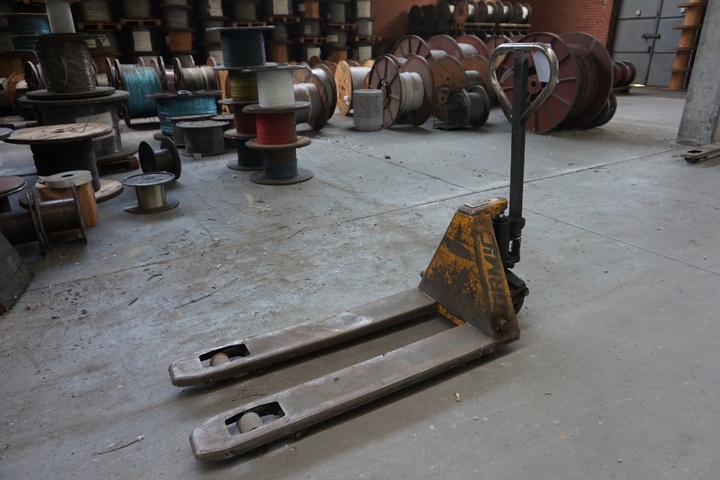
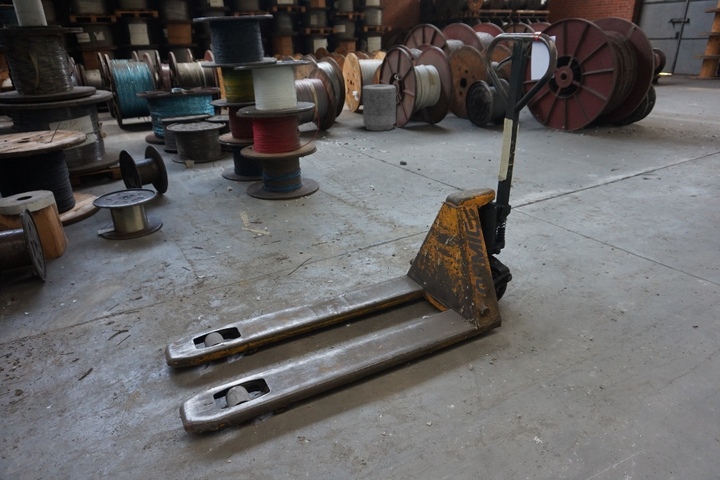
shelving unit: present [433,85,465,131] -> none [450,79,486,130]

